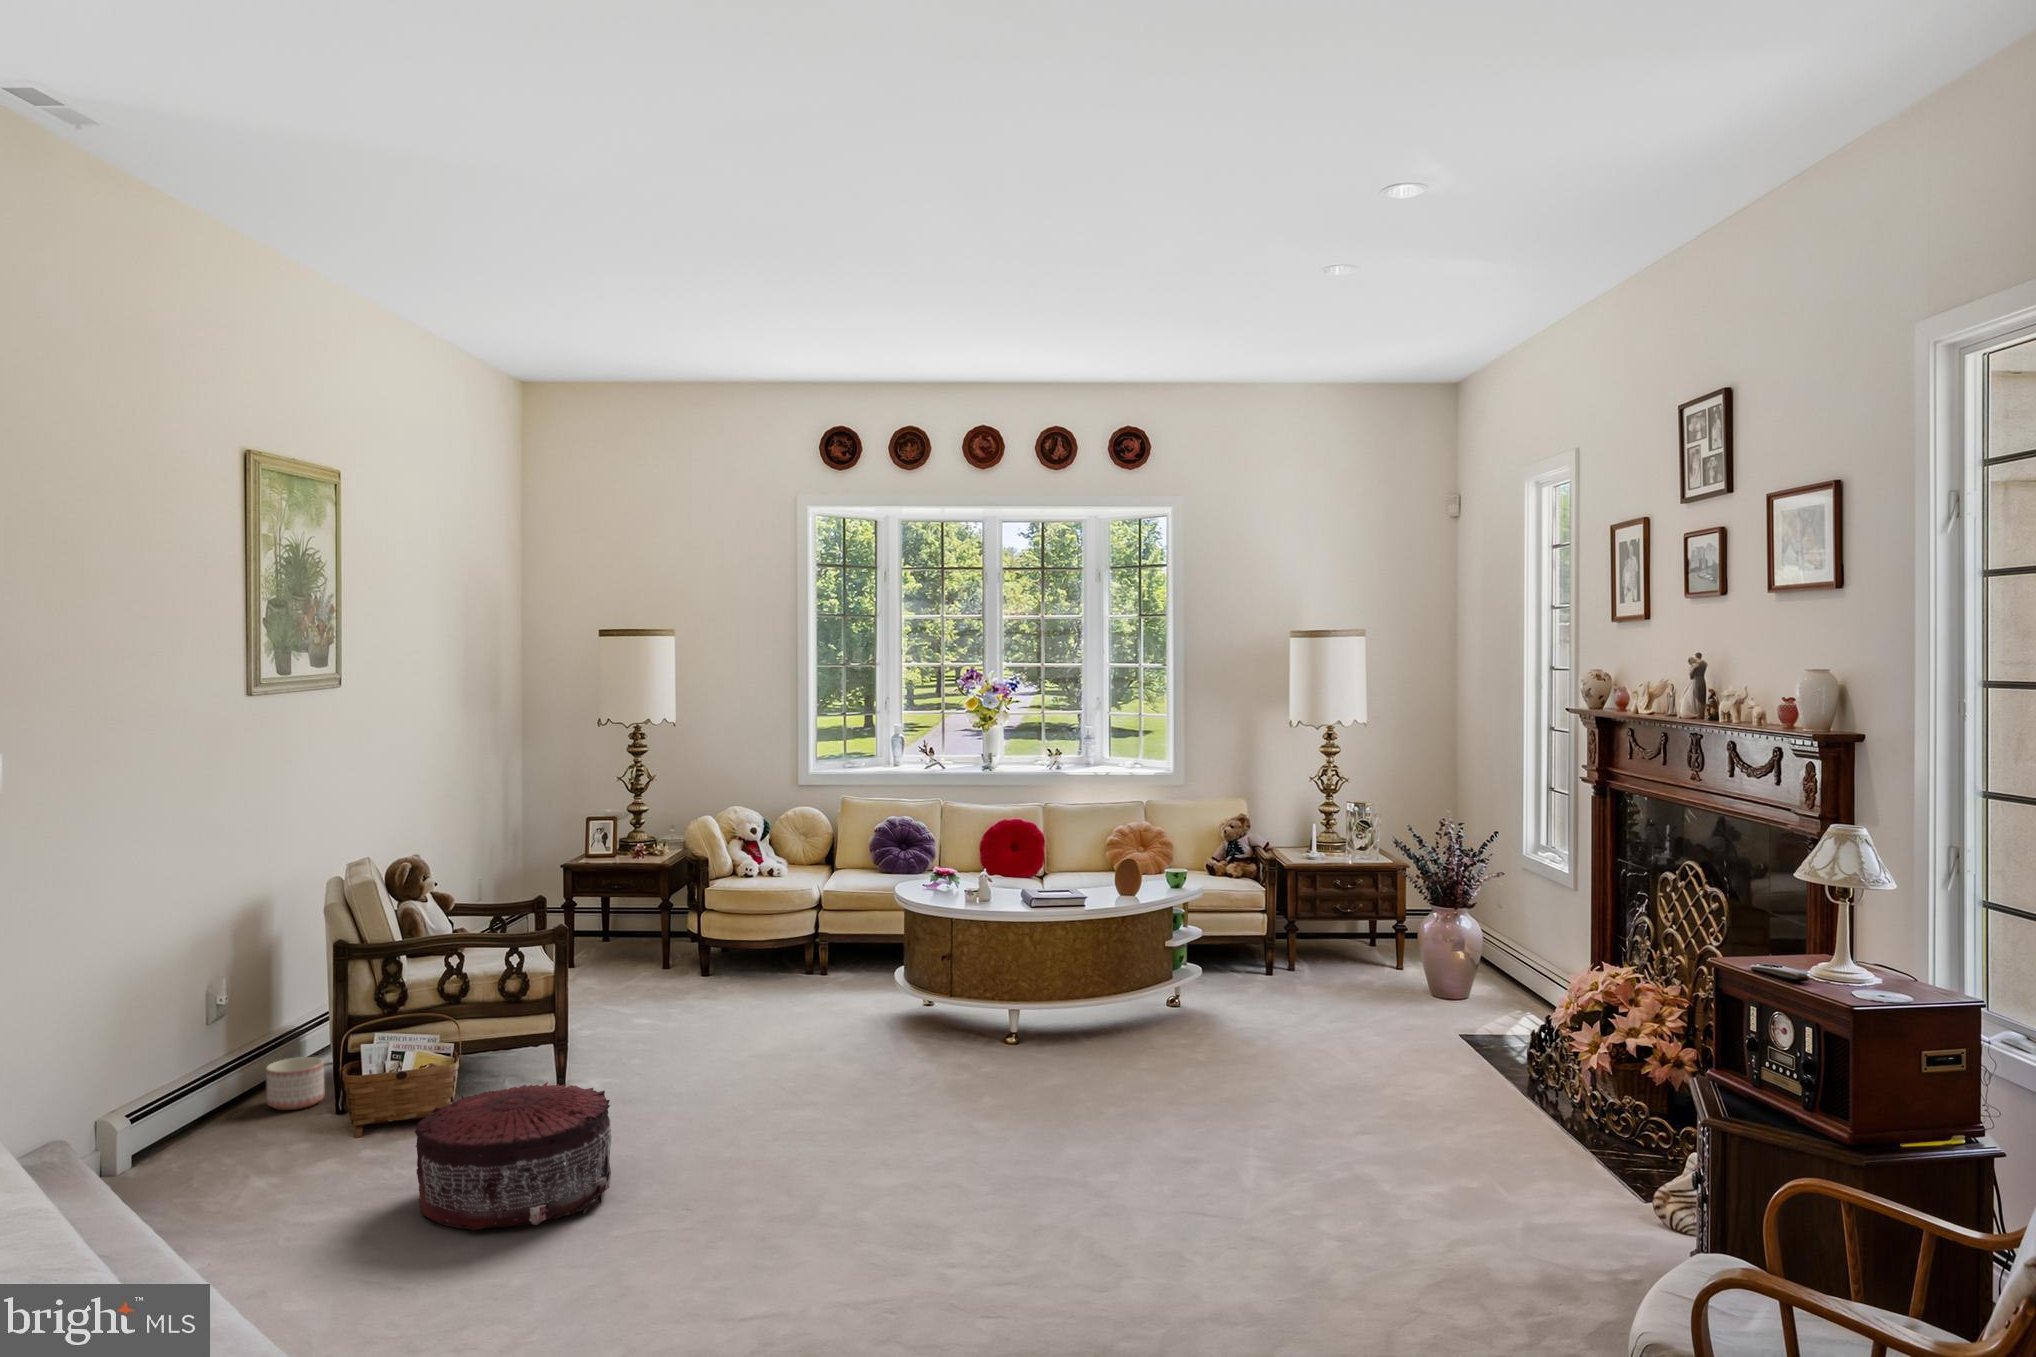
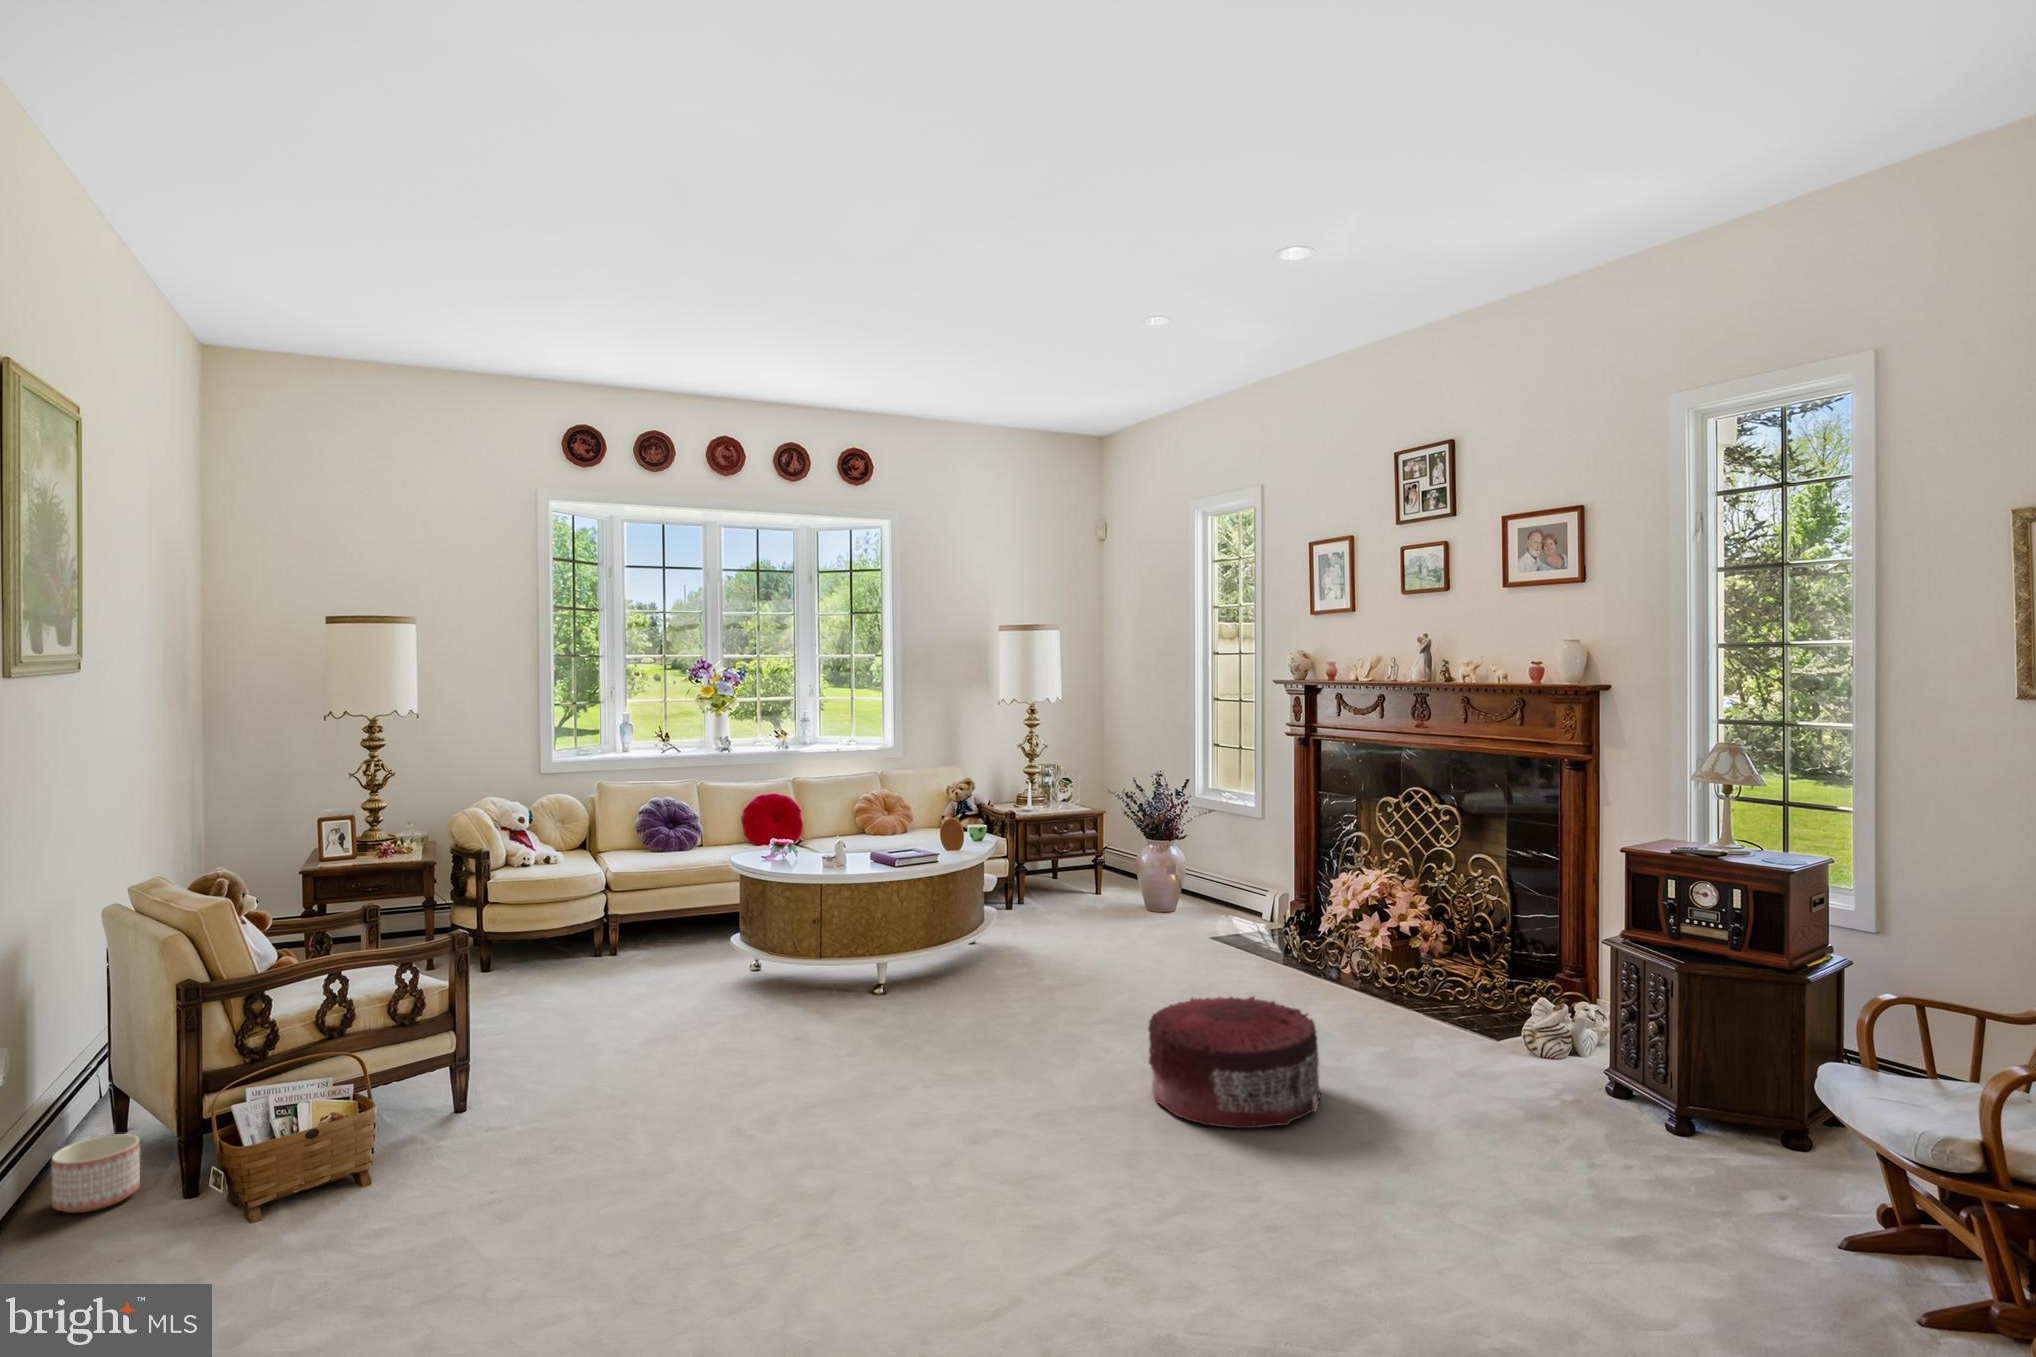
pouf: present [414,1082,611,1230] -> present [1148,996,1321,1128]

